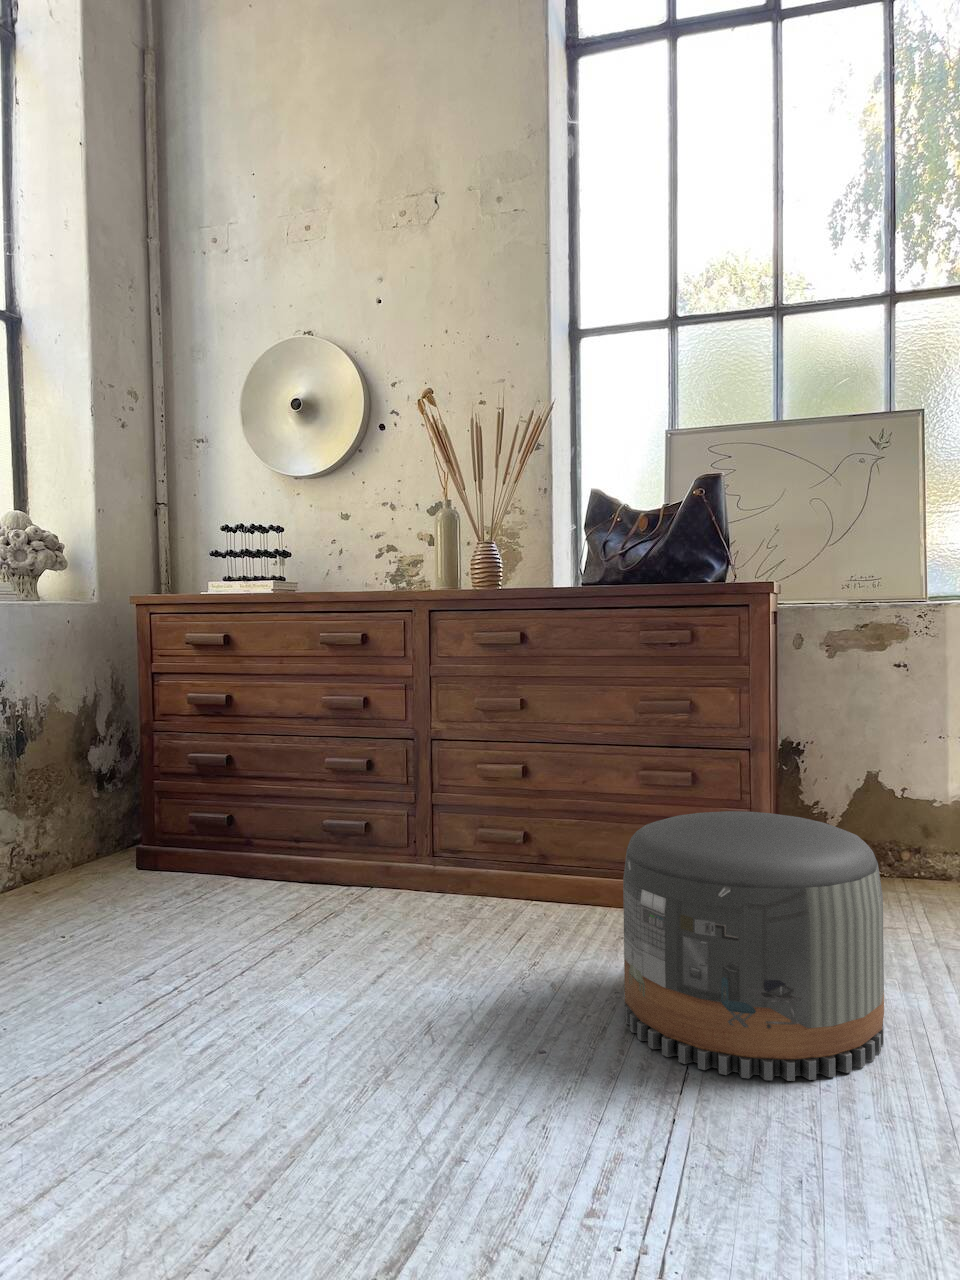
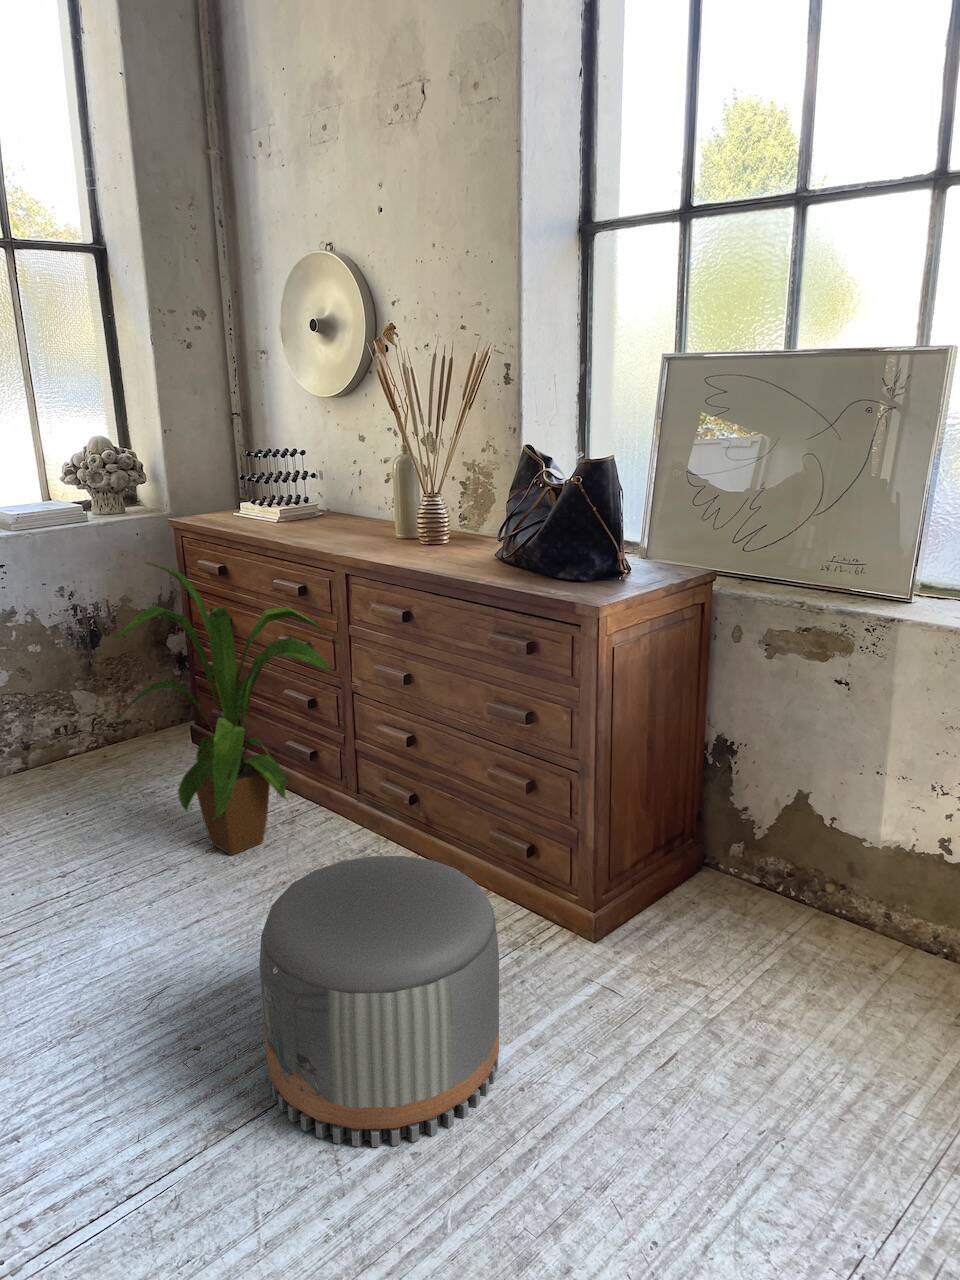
house plant: none [214,592,474,931] -> present [113,562,337,855]

